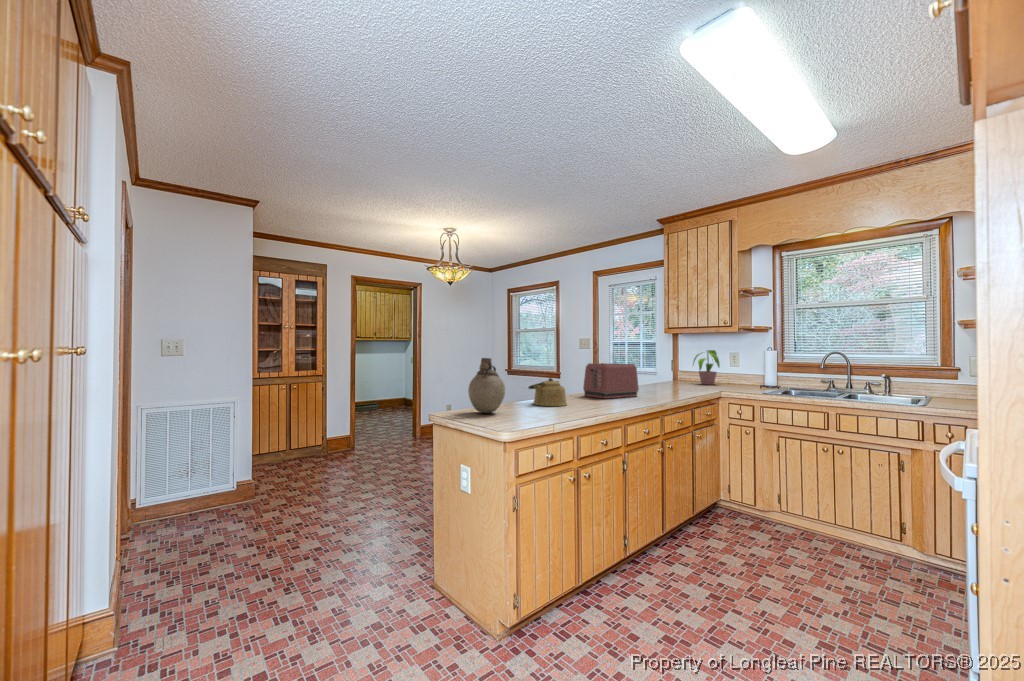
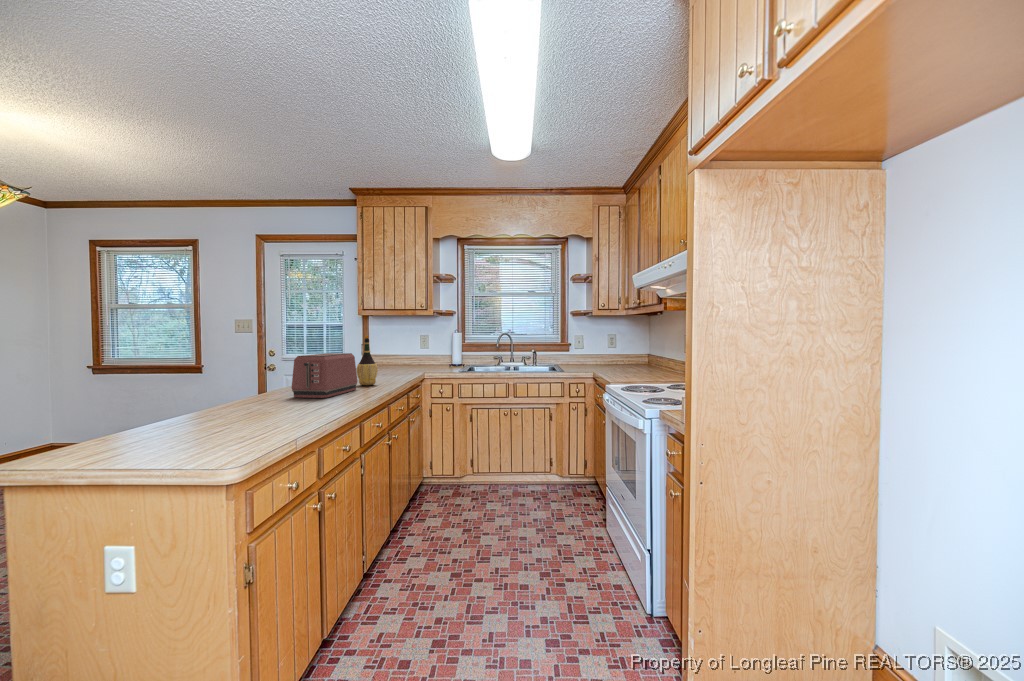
wine bottle: none [642,349,661,394] -> present [357,335,378,385]
potted plant: present [693,350,720,385] -> none [385,332,417,367]
vase: present [468,358,505,413] -> none [141,363,214,451]
kettle: present [528,378,567,406] -> none [228,381,290,421]

